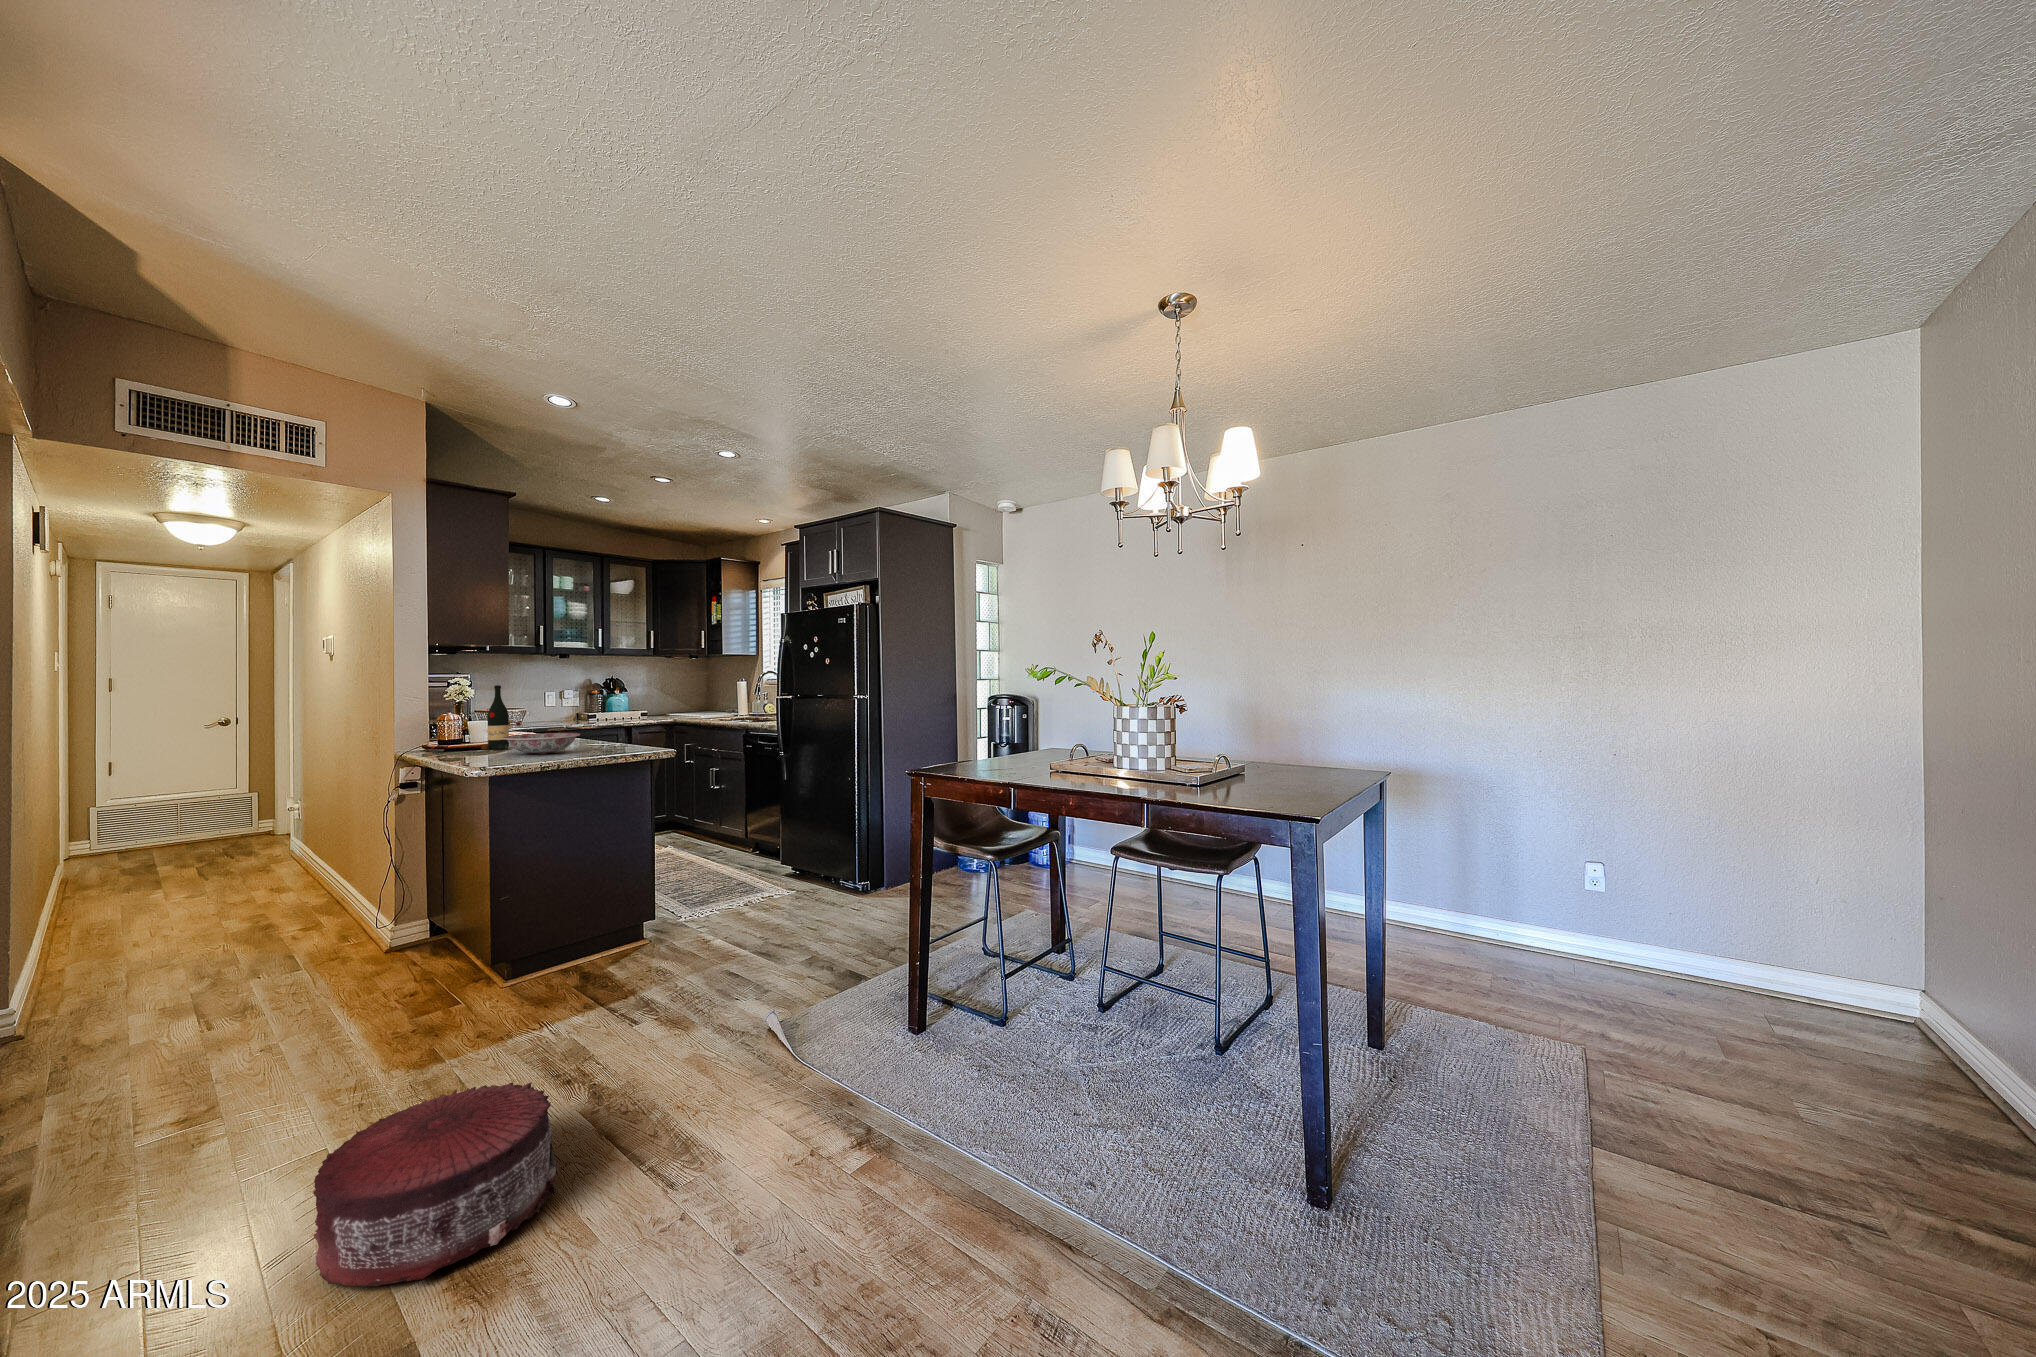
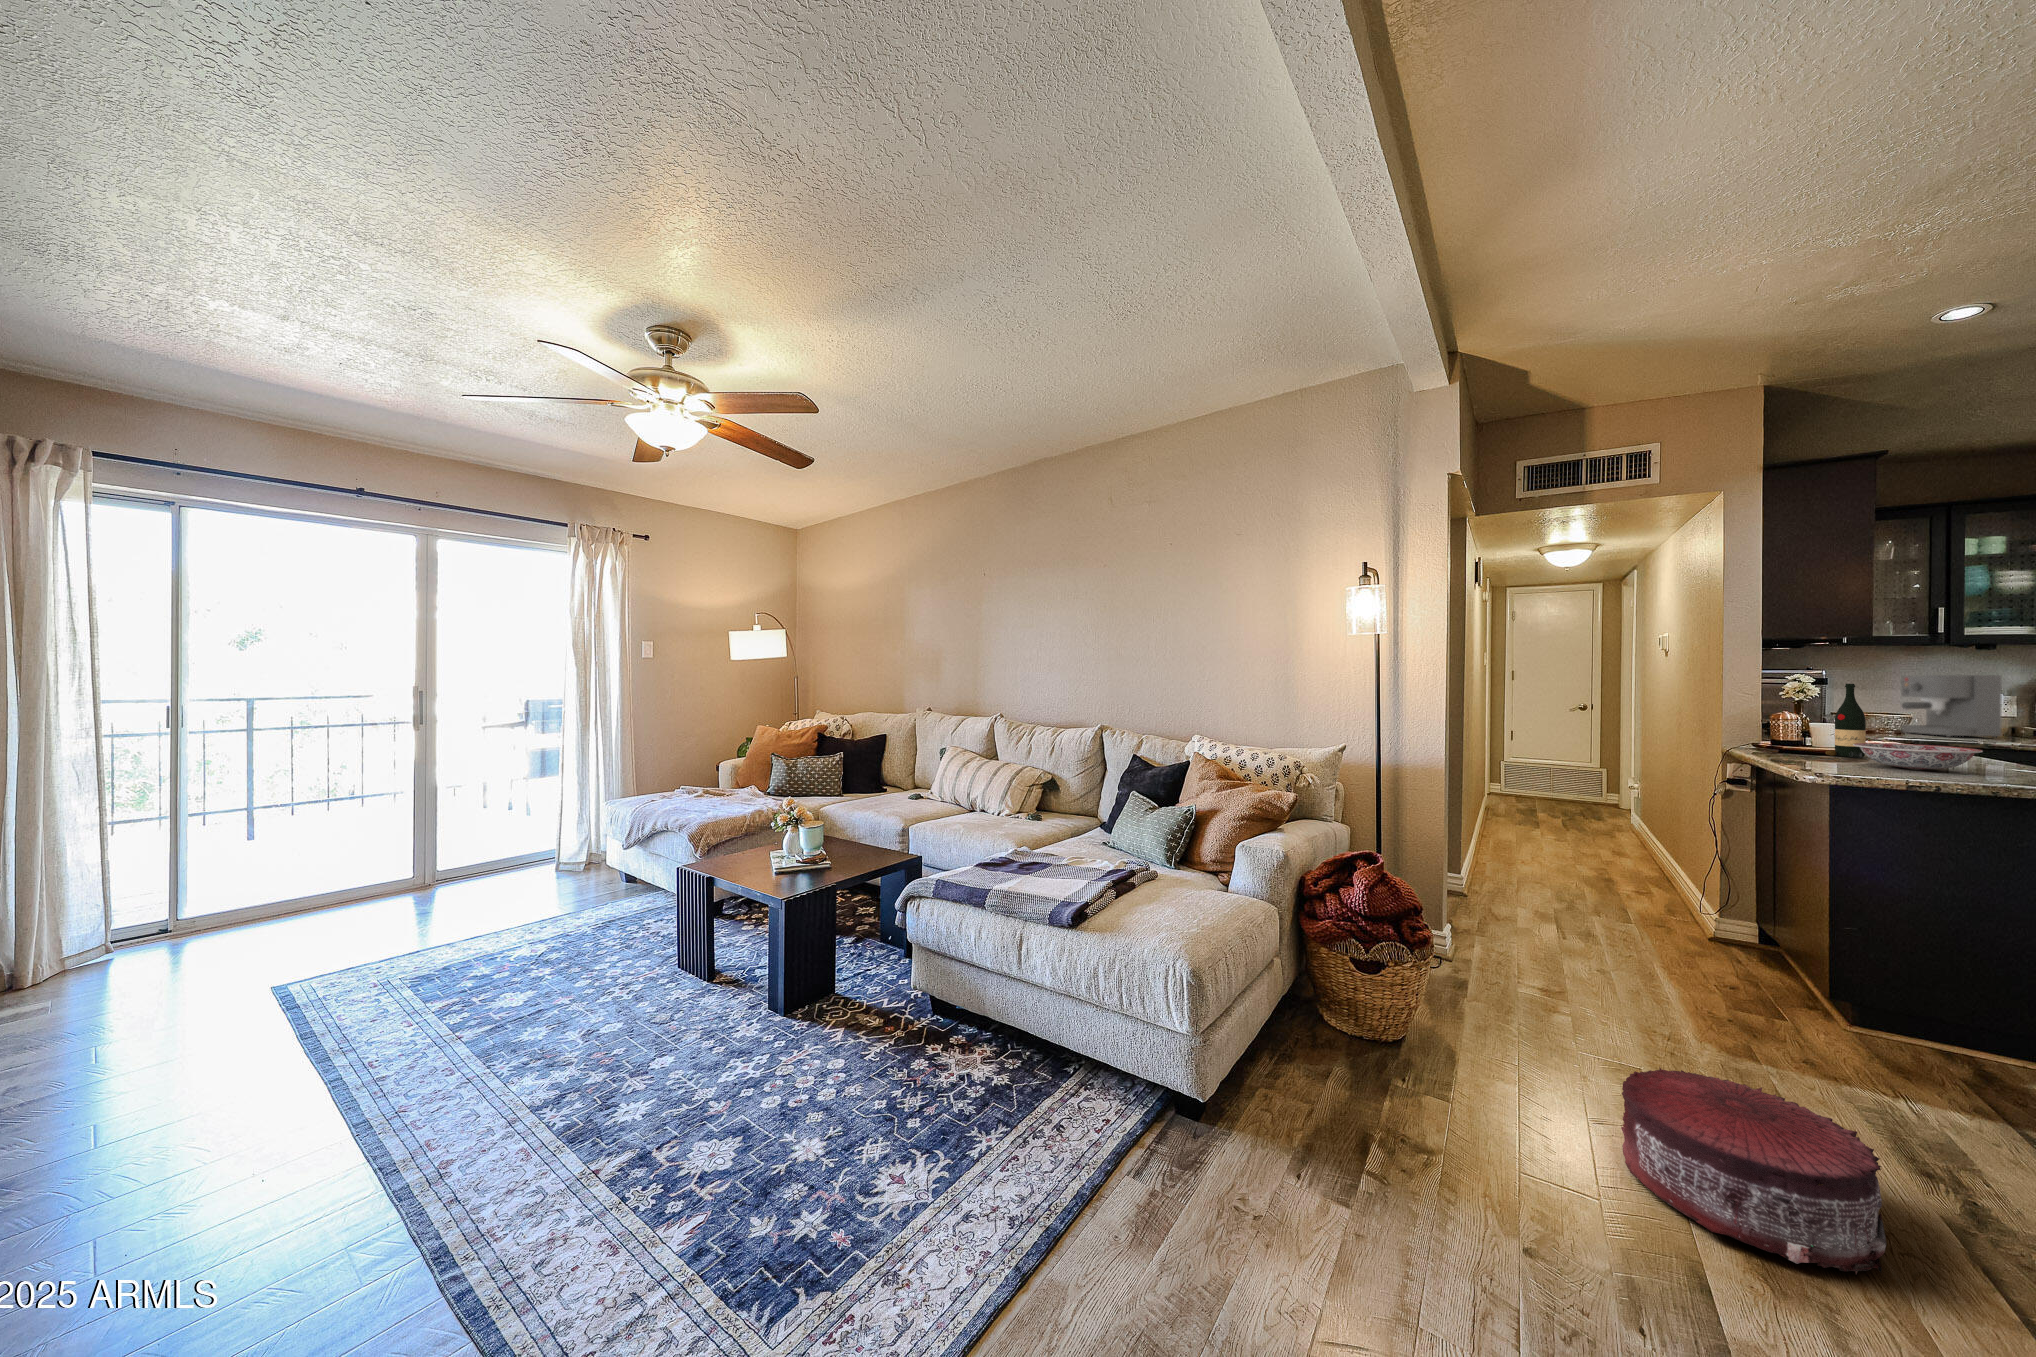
coffee maker: none [522,677,578,725] -> present [1901,675,2002,737]

